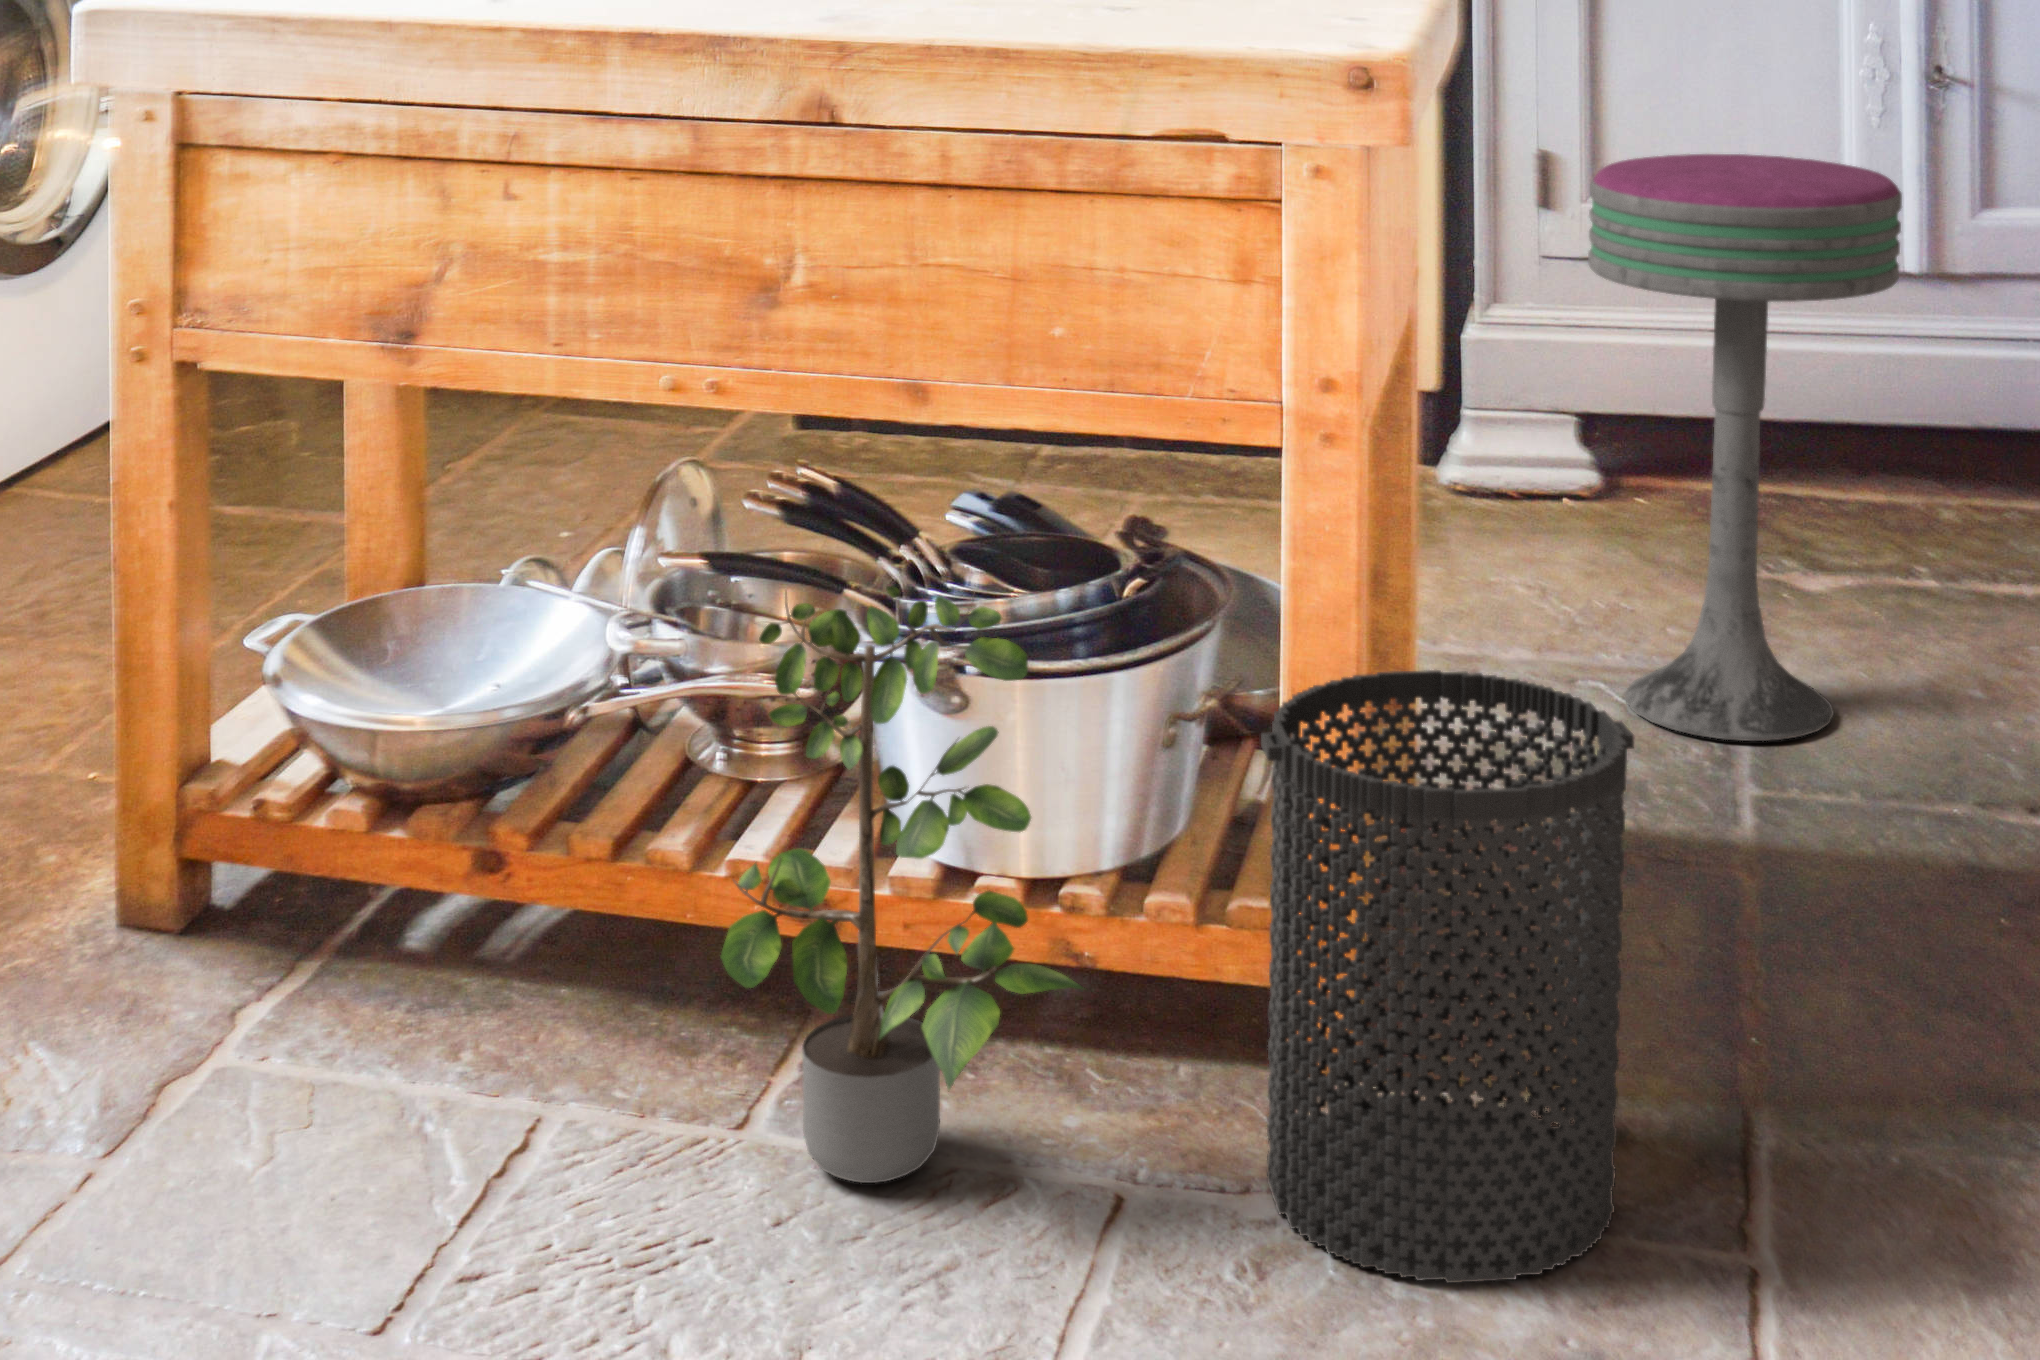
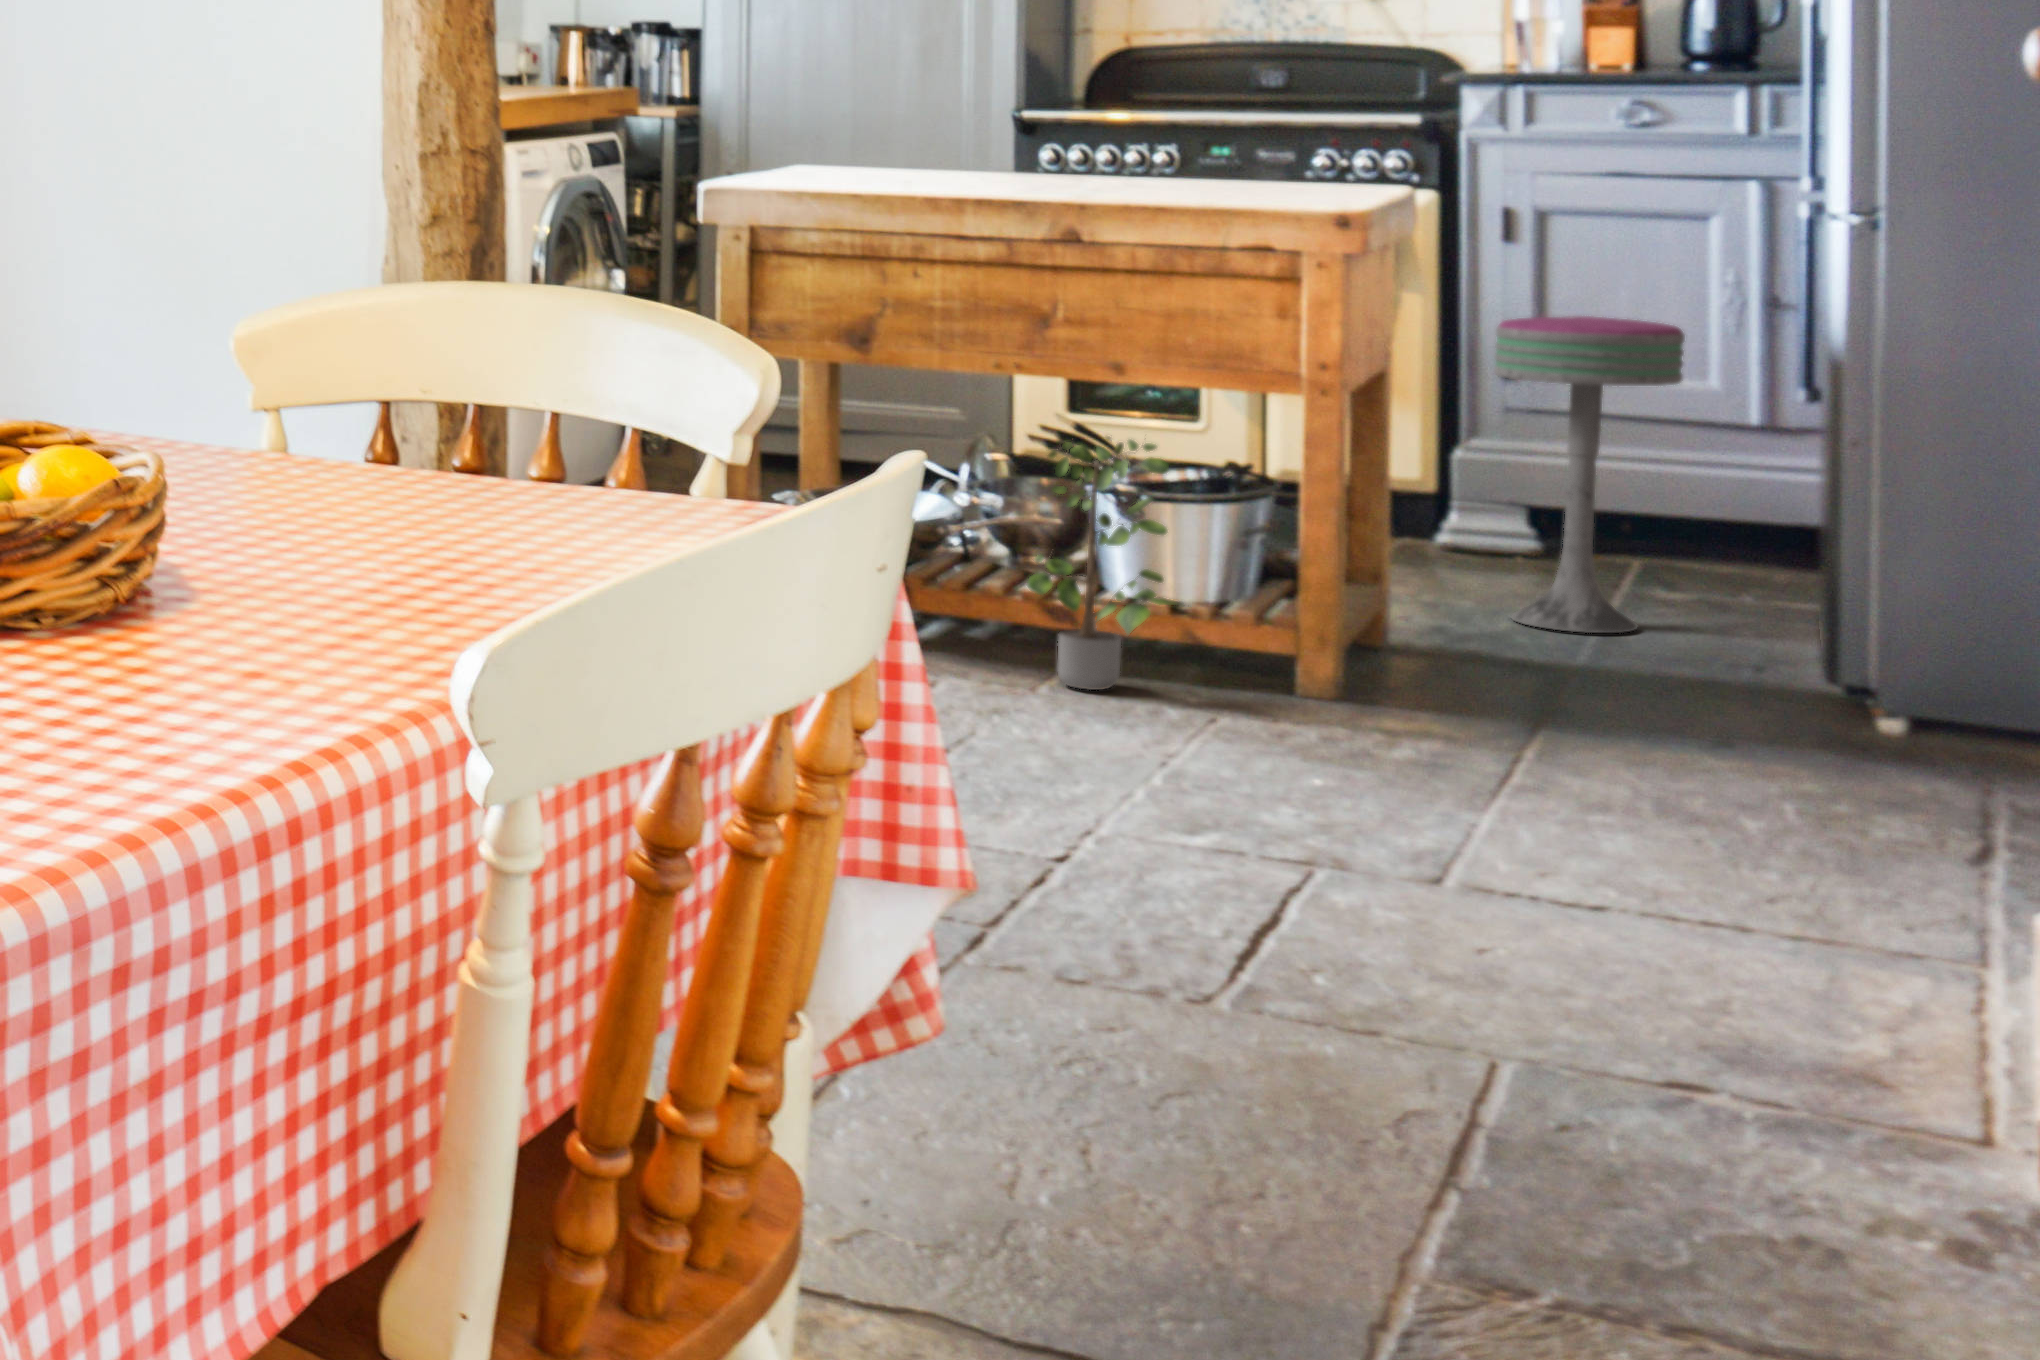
trash can: present [1261,670,1634,1283] -> none [1271,494,1451,727]

